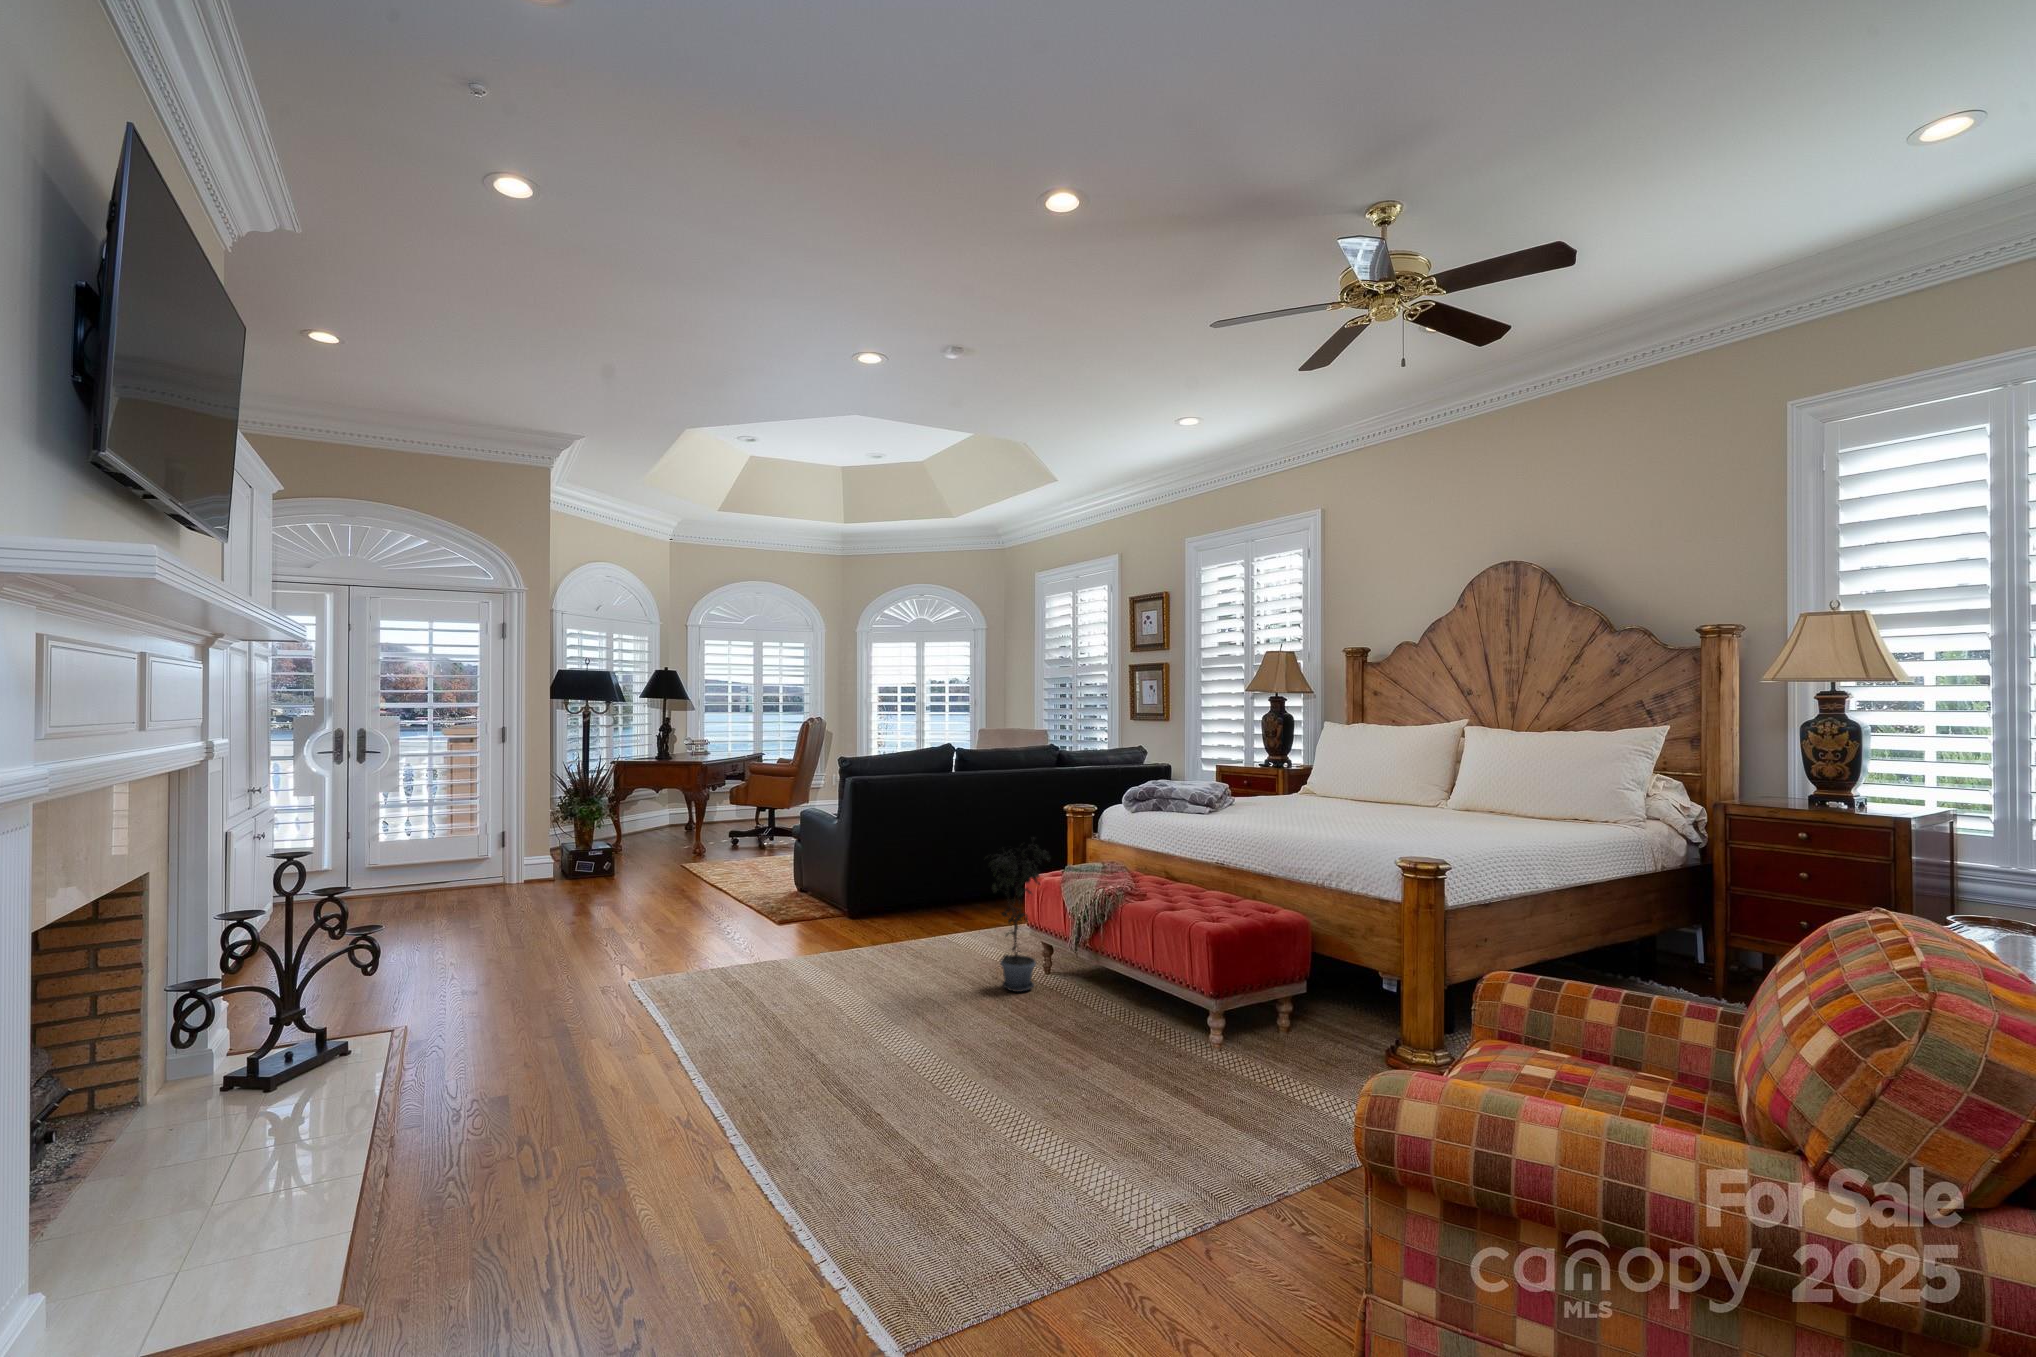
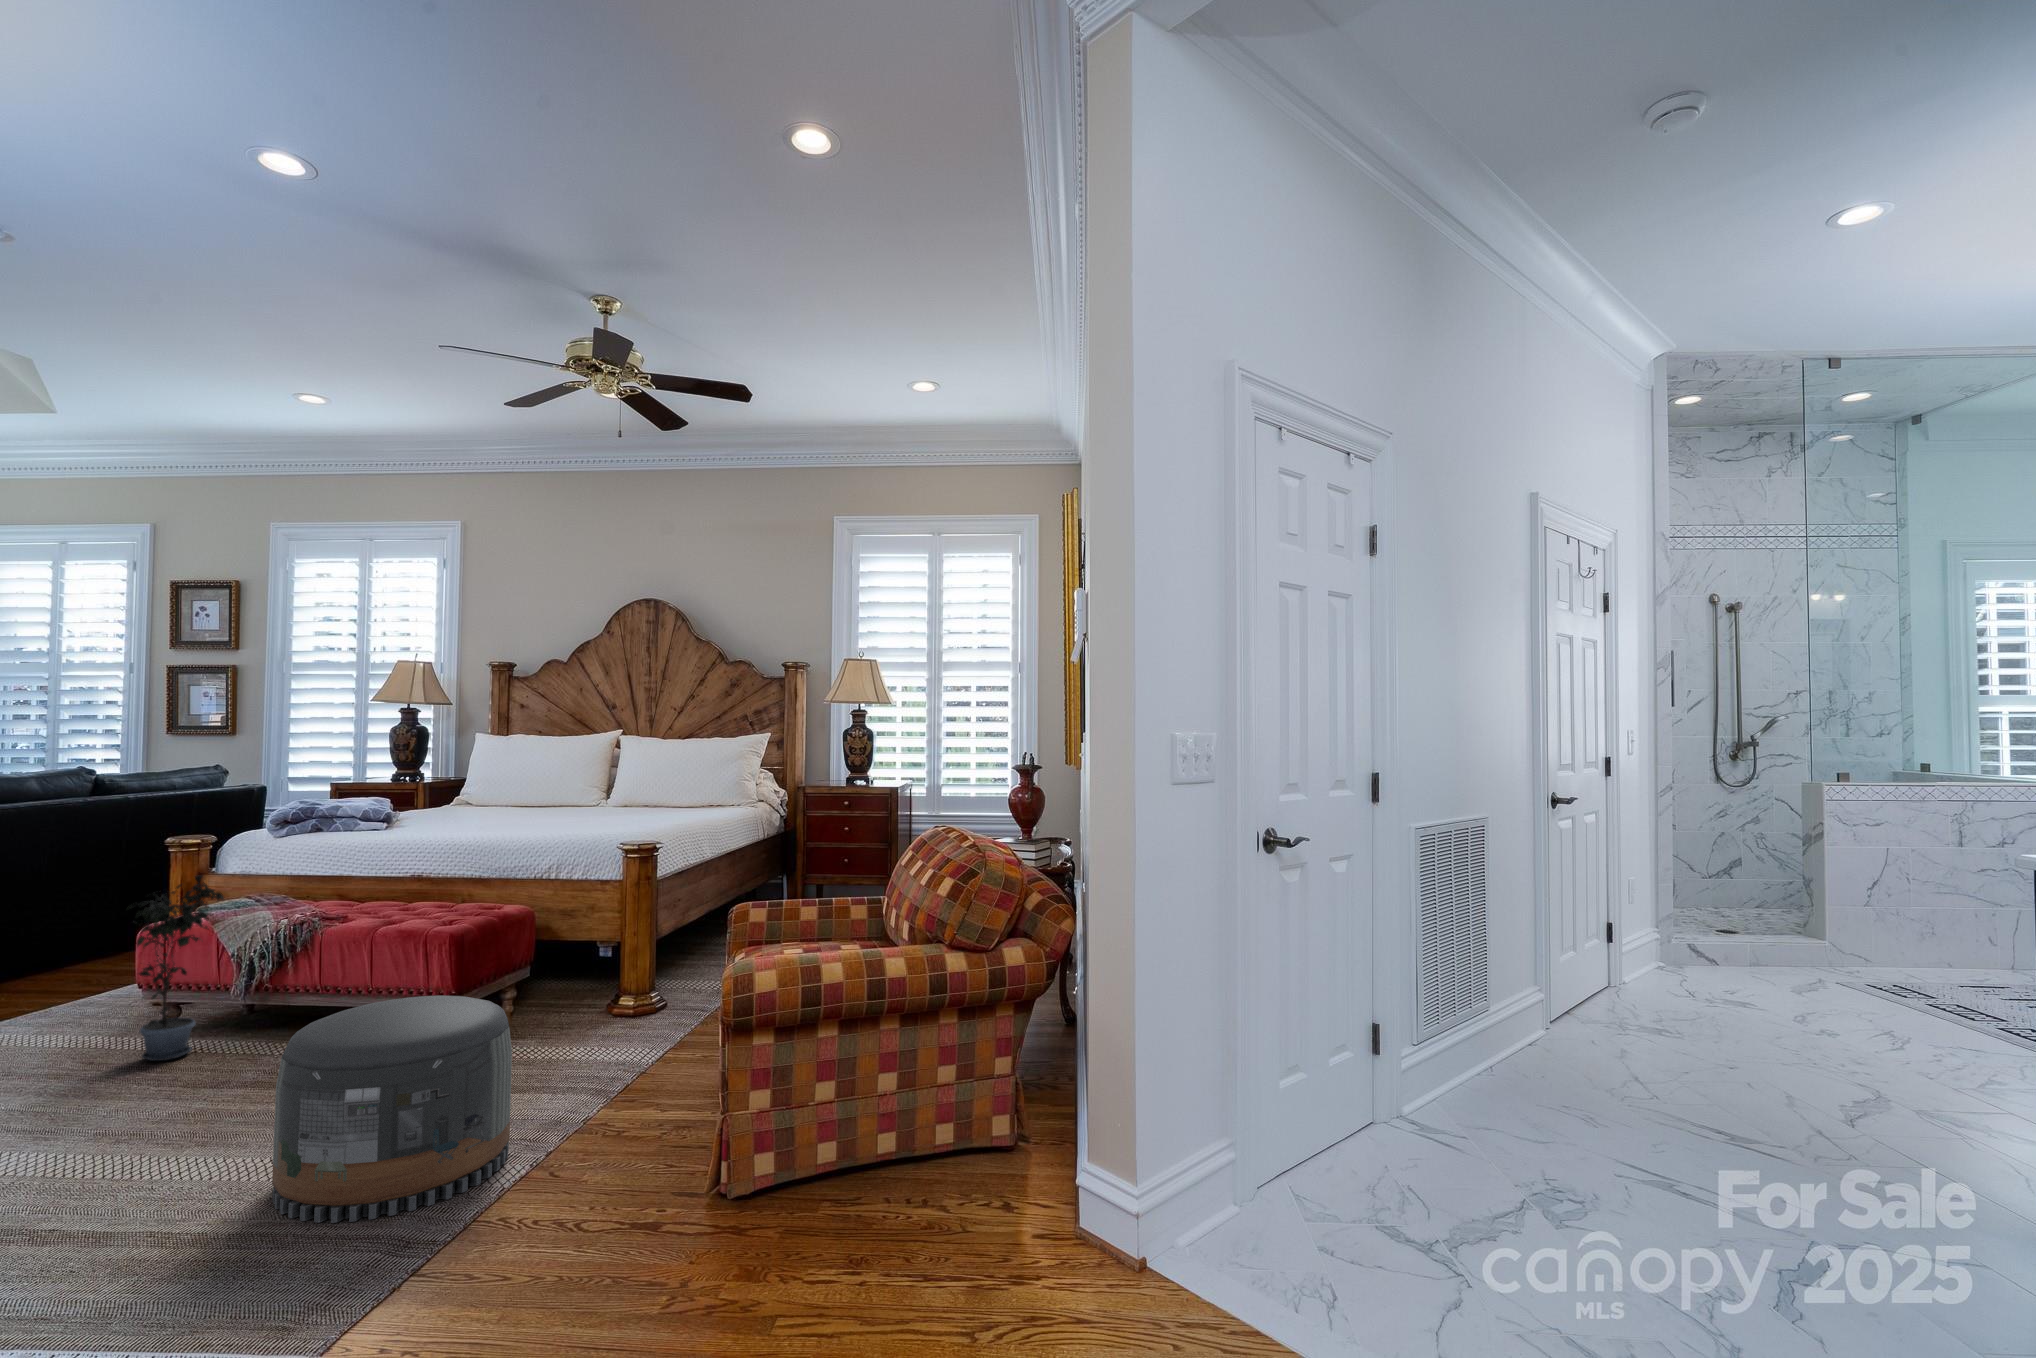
pouf: none [946,999,1166,1261] -> present [272,996,512,1223]

